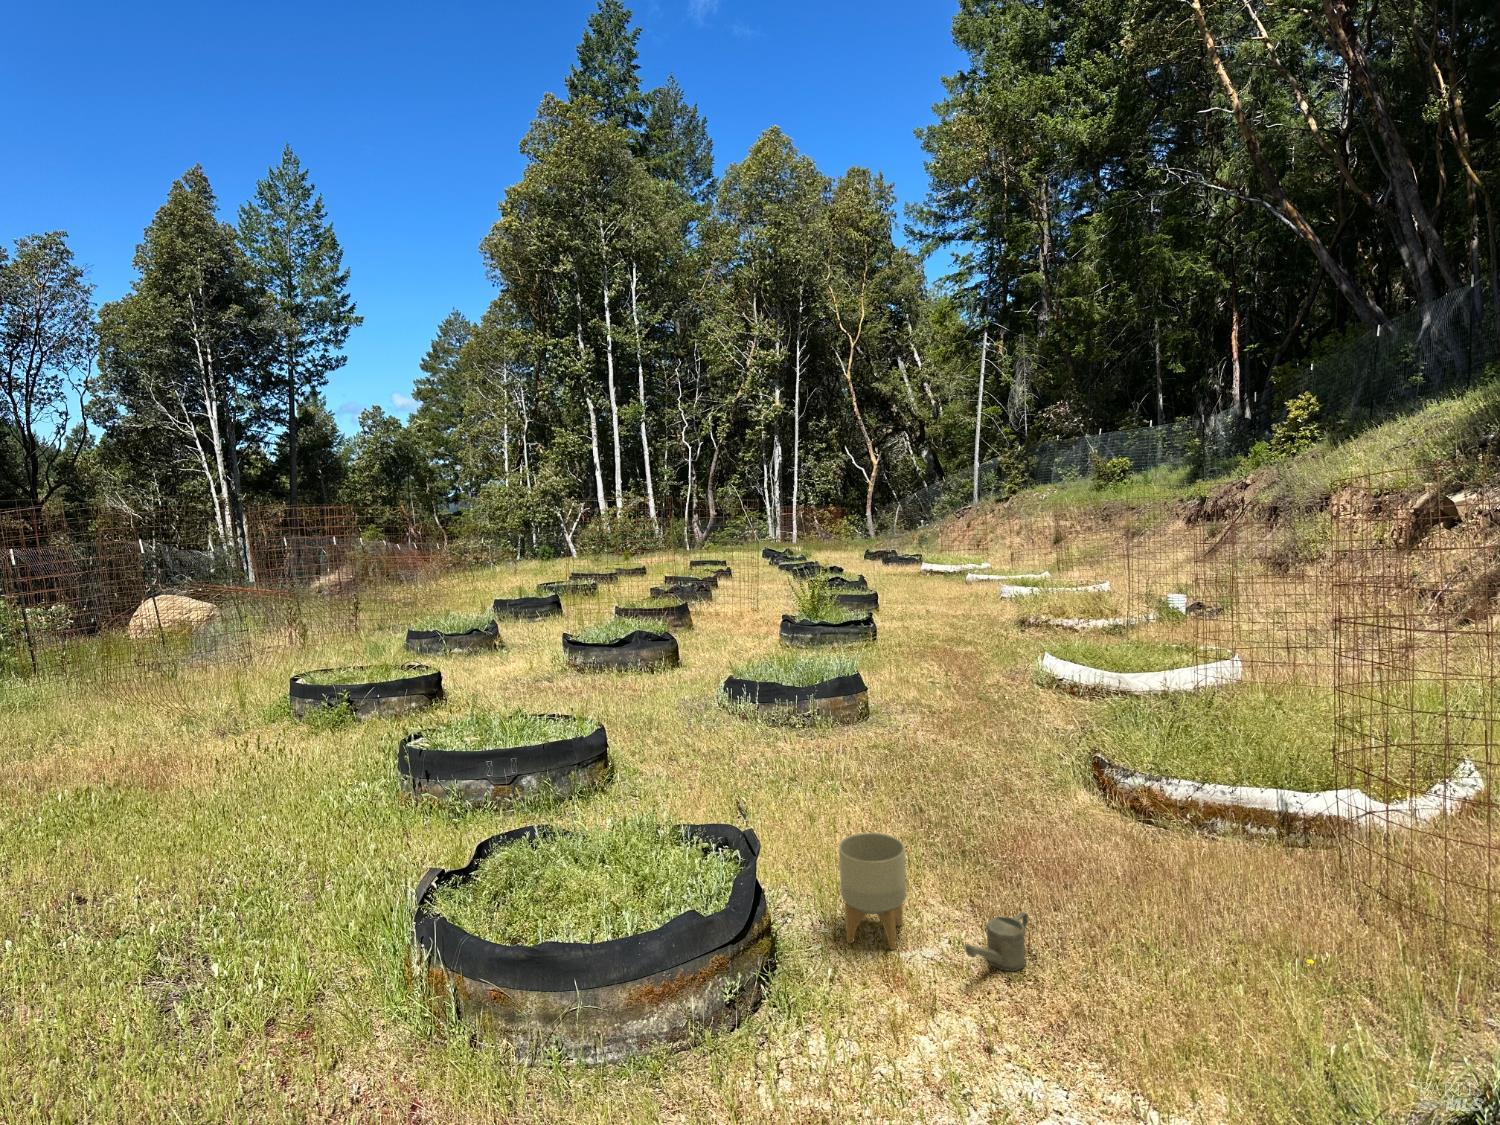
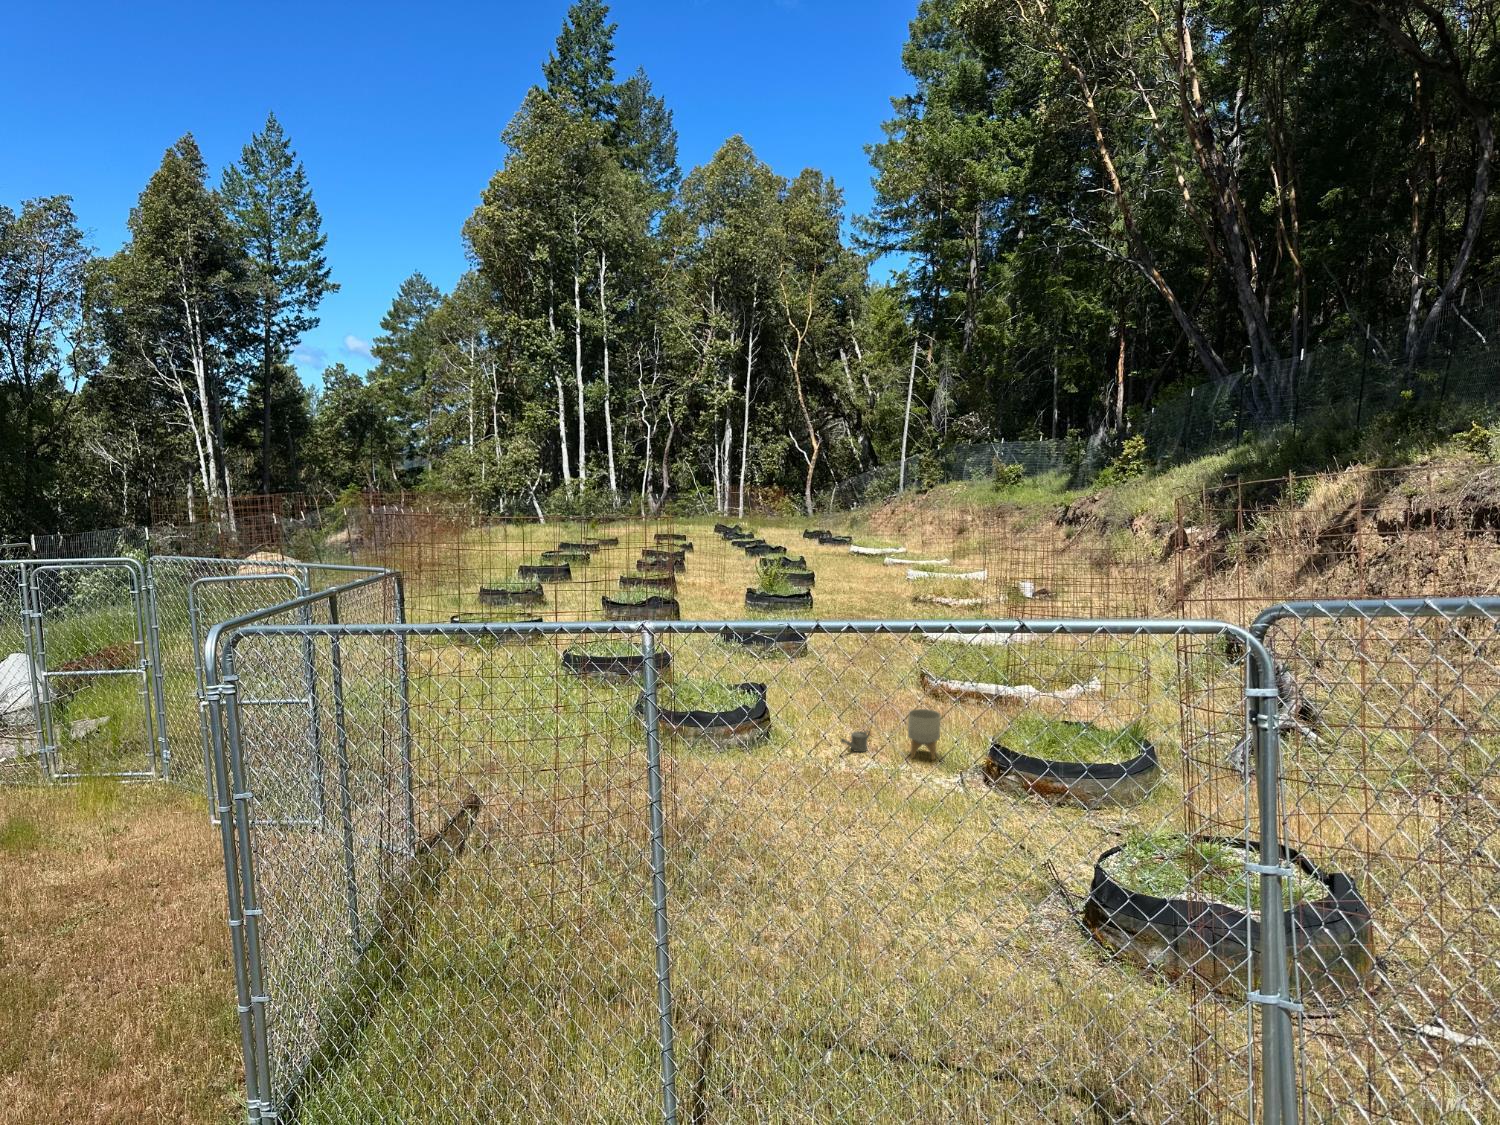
planter: present [839,832,907,950] -> present [908,709,941,760]

